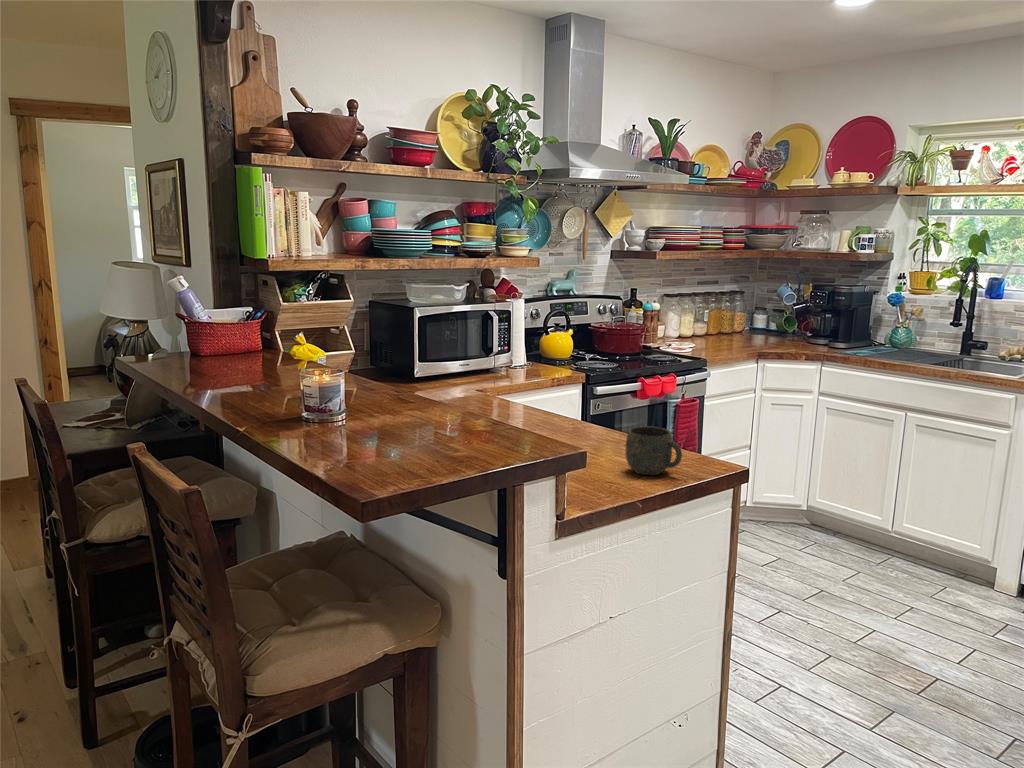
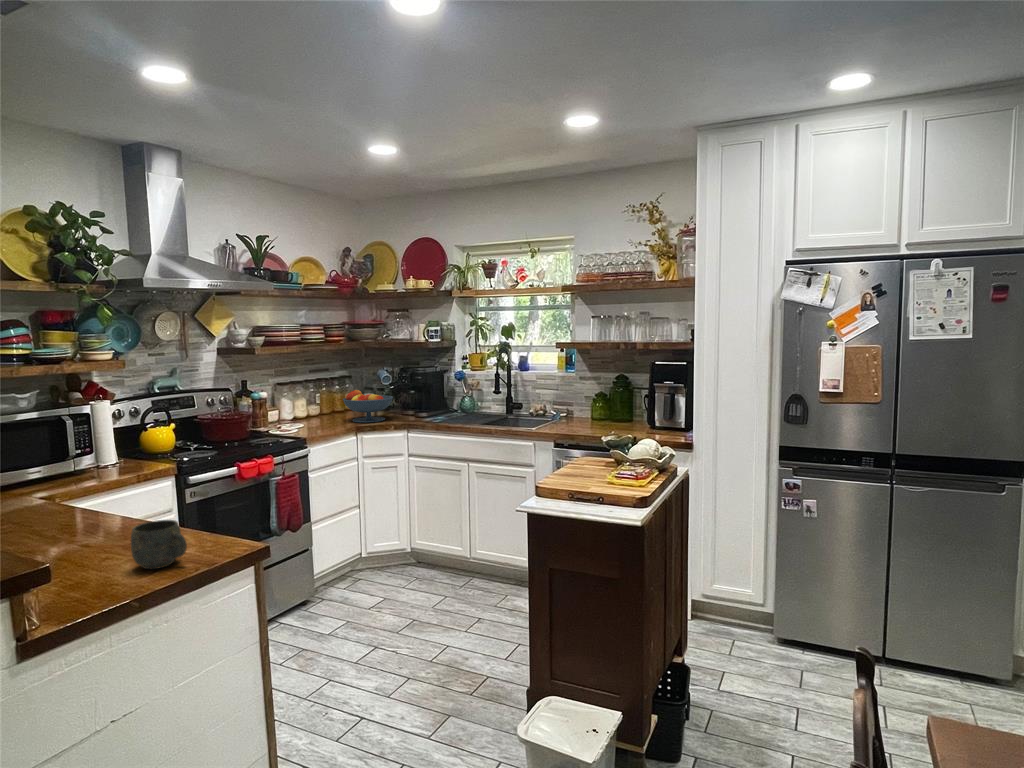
fruit bowl: none [743,308,807,349] -> present [343,390,393,422]

